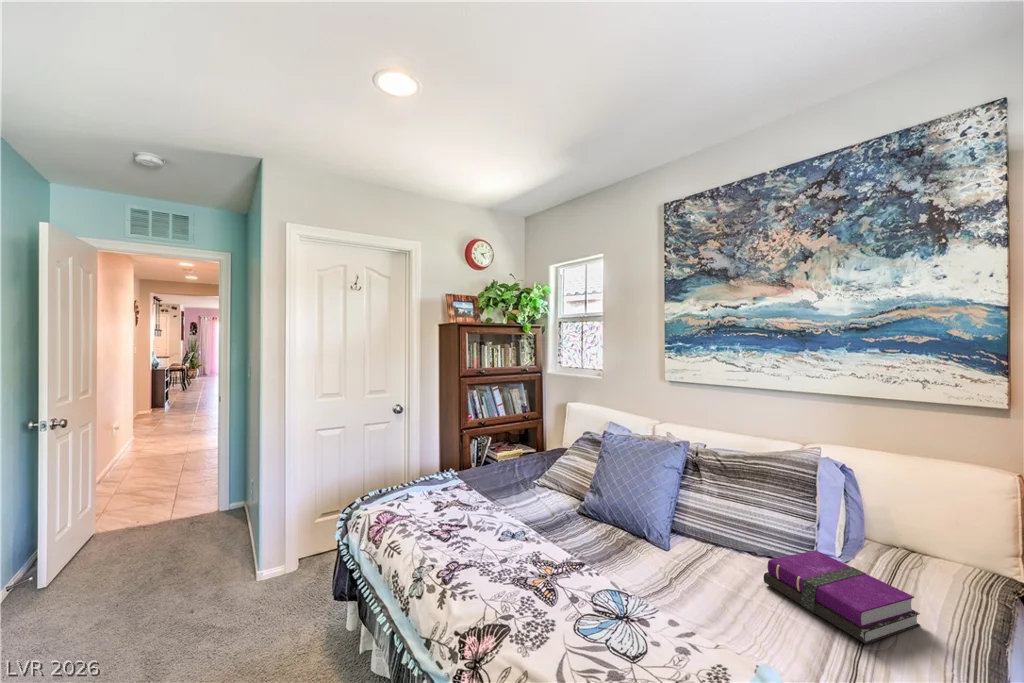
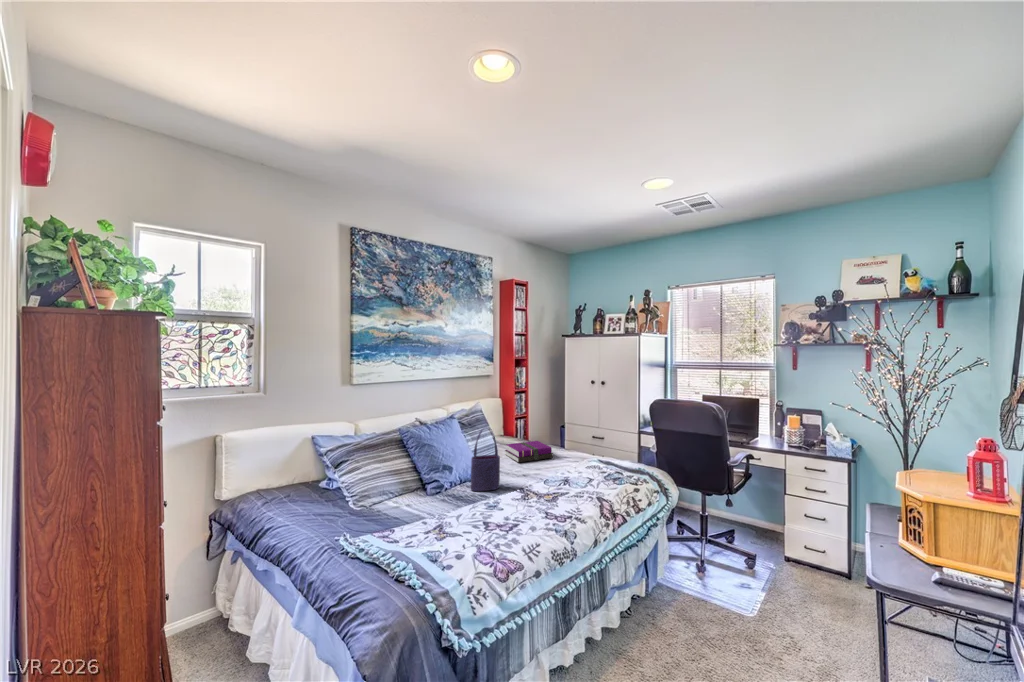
tote bag: none [598,454,625,557] -> present [471,429,500,491]

